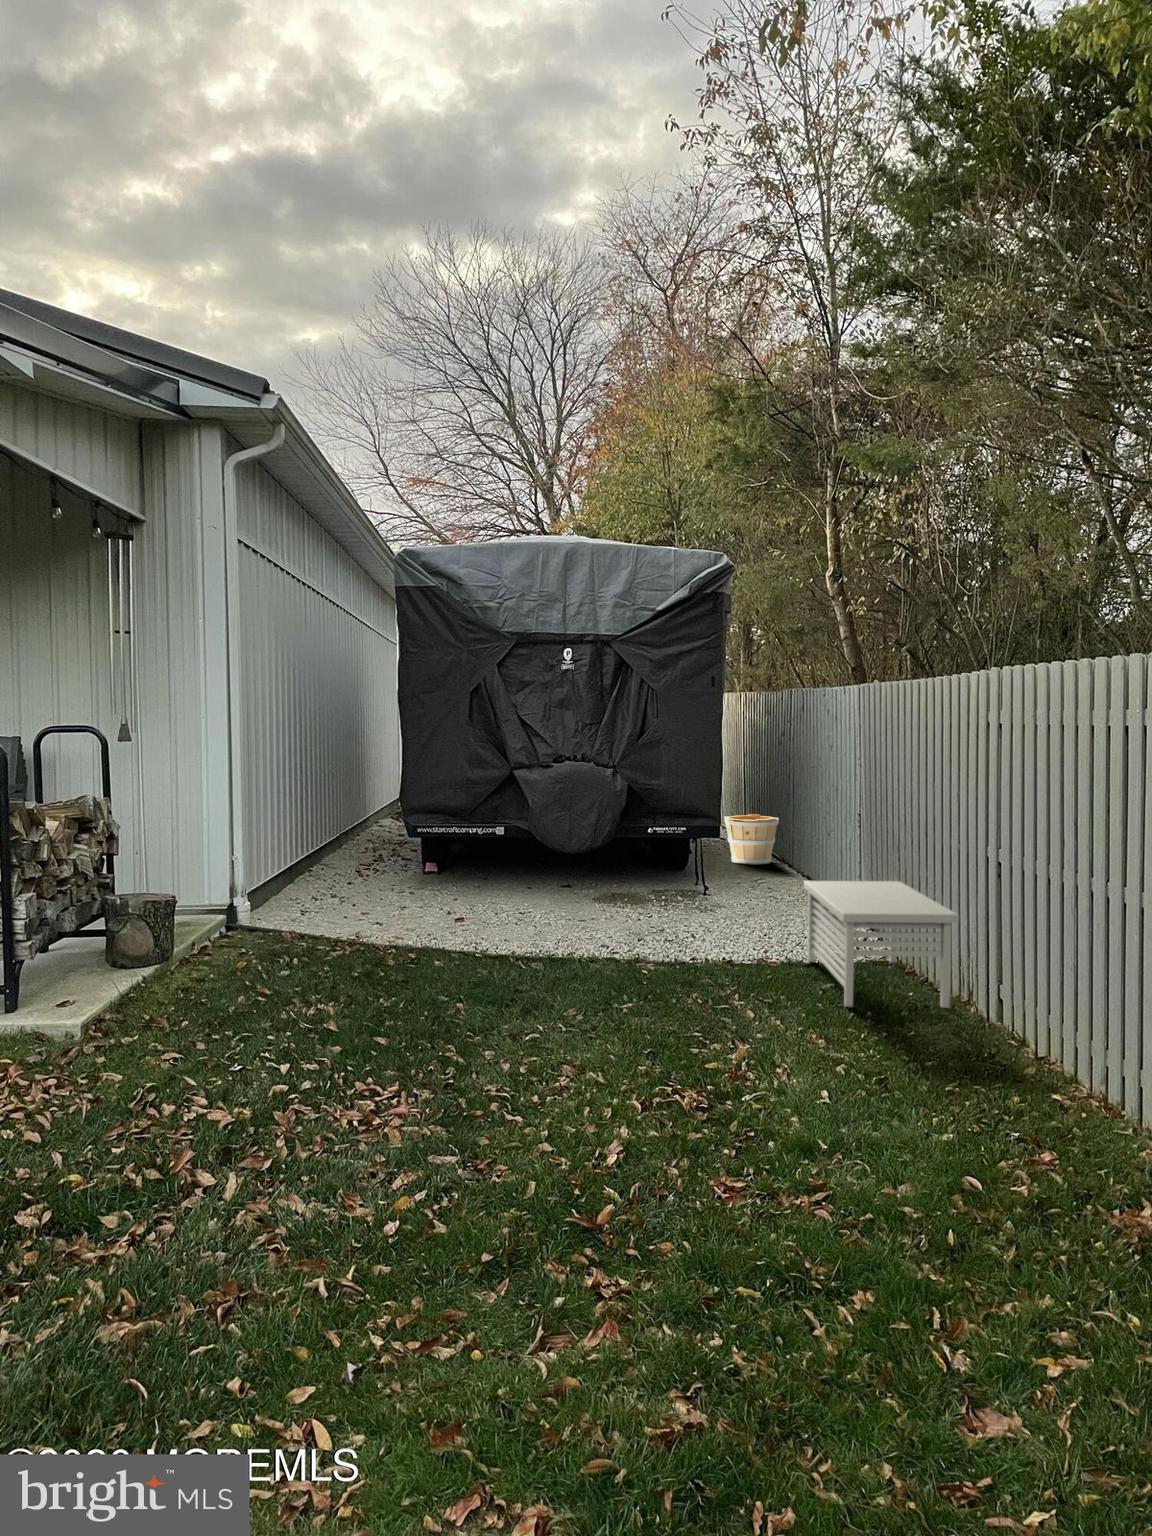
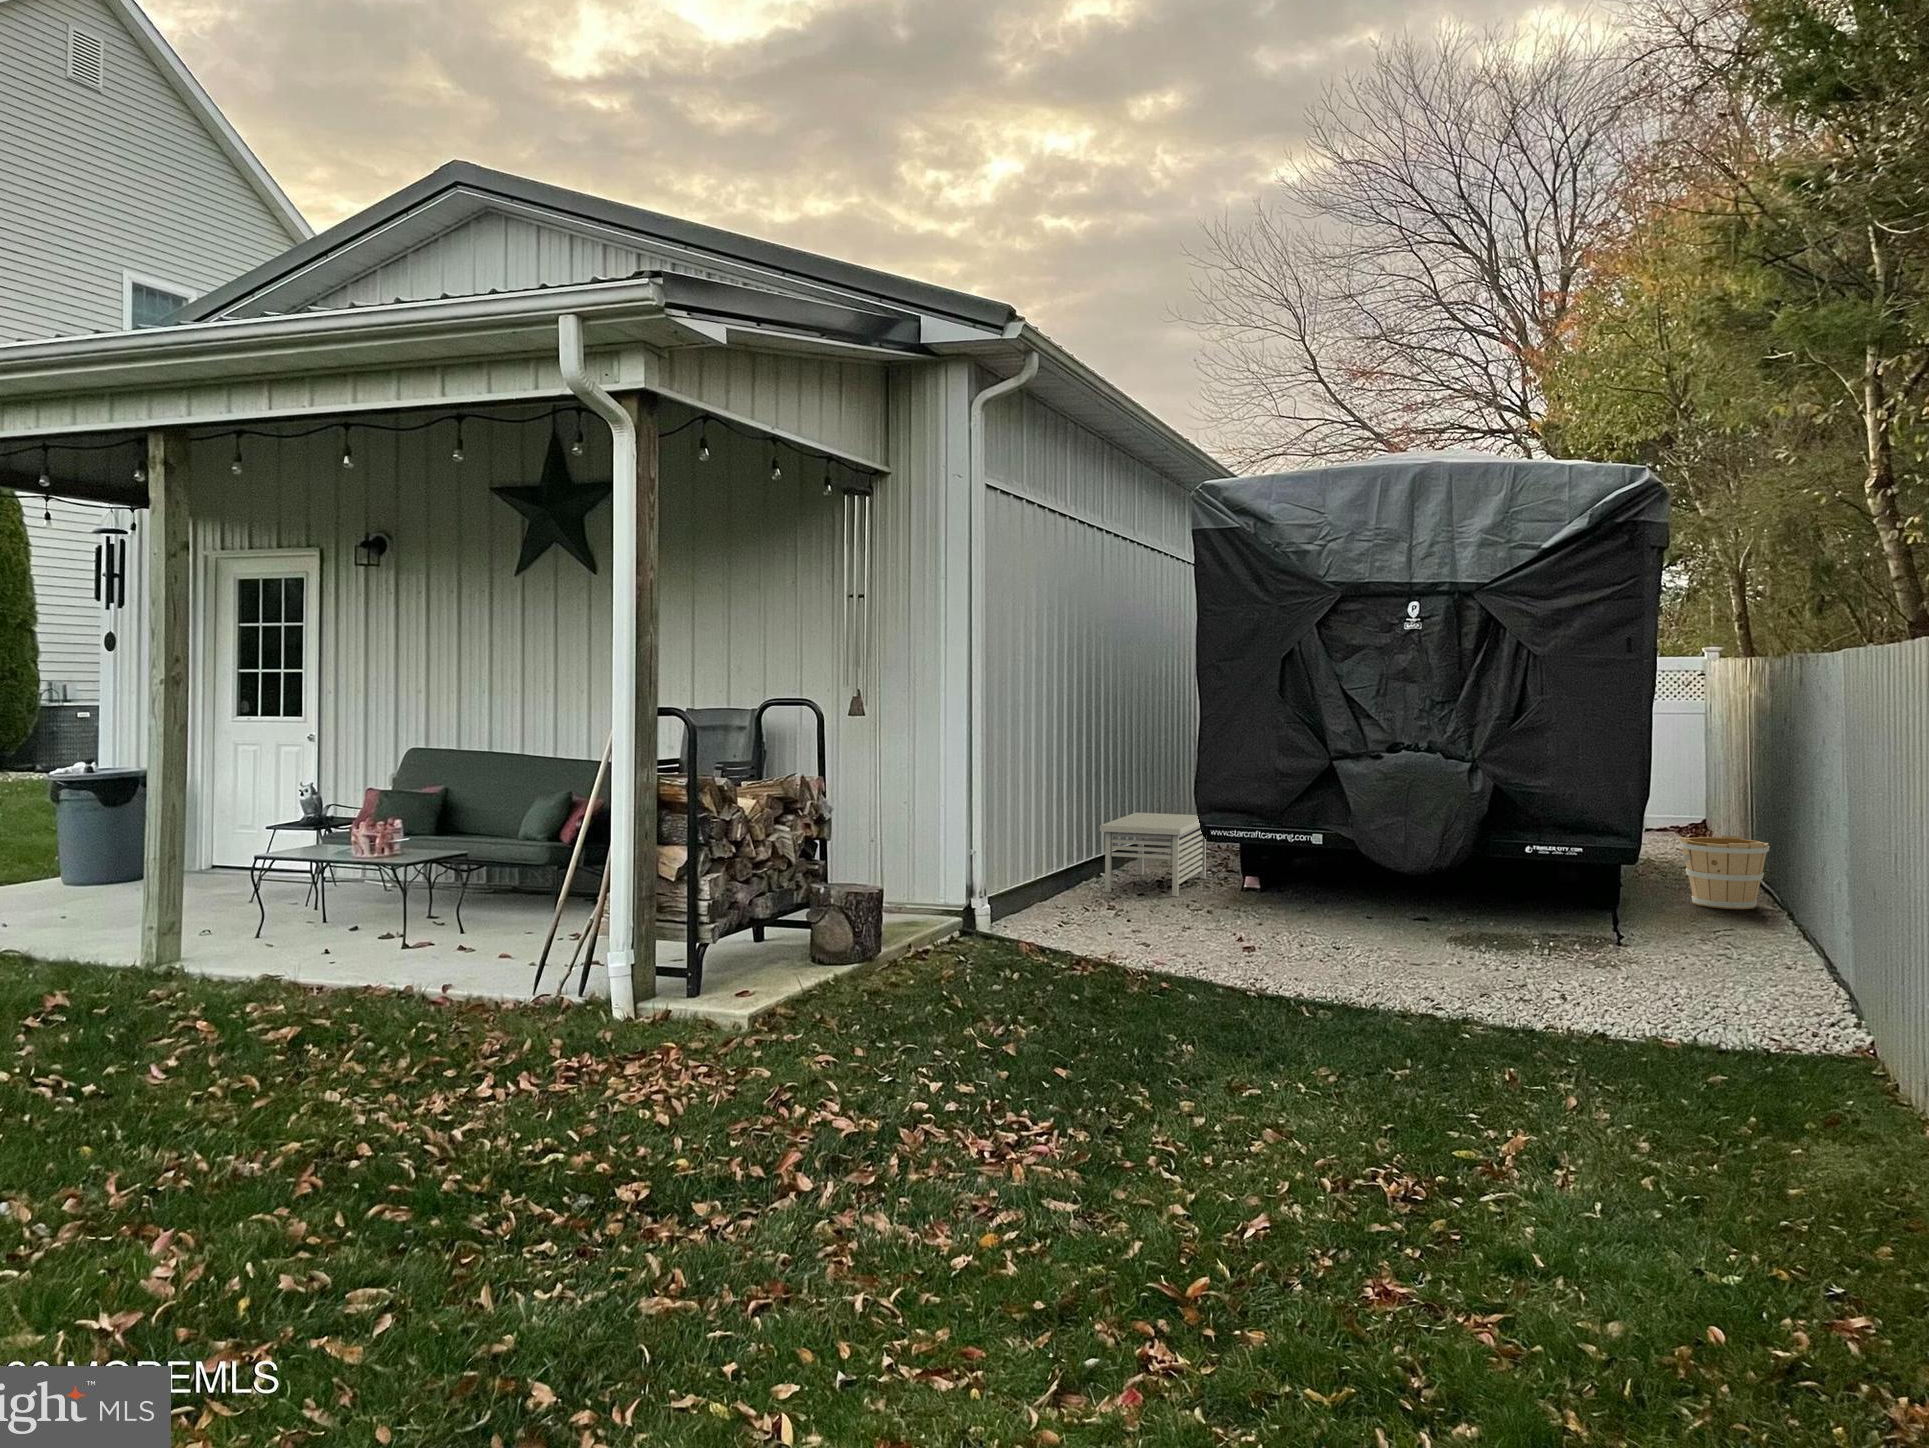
storage bench: present [804,881,959,1008] -> present [1100,813,1206,897]

